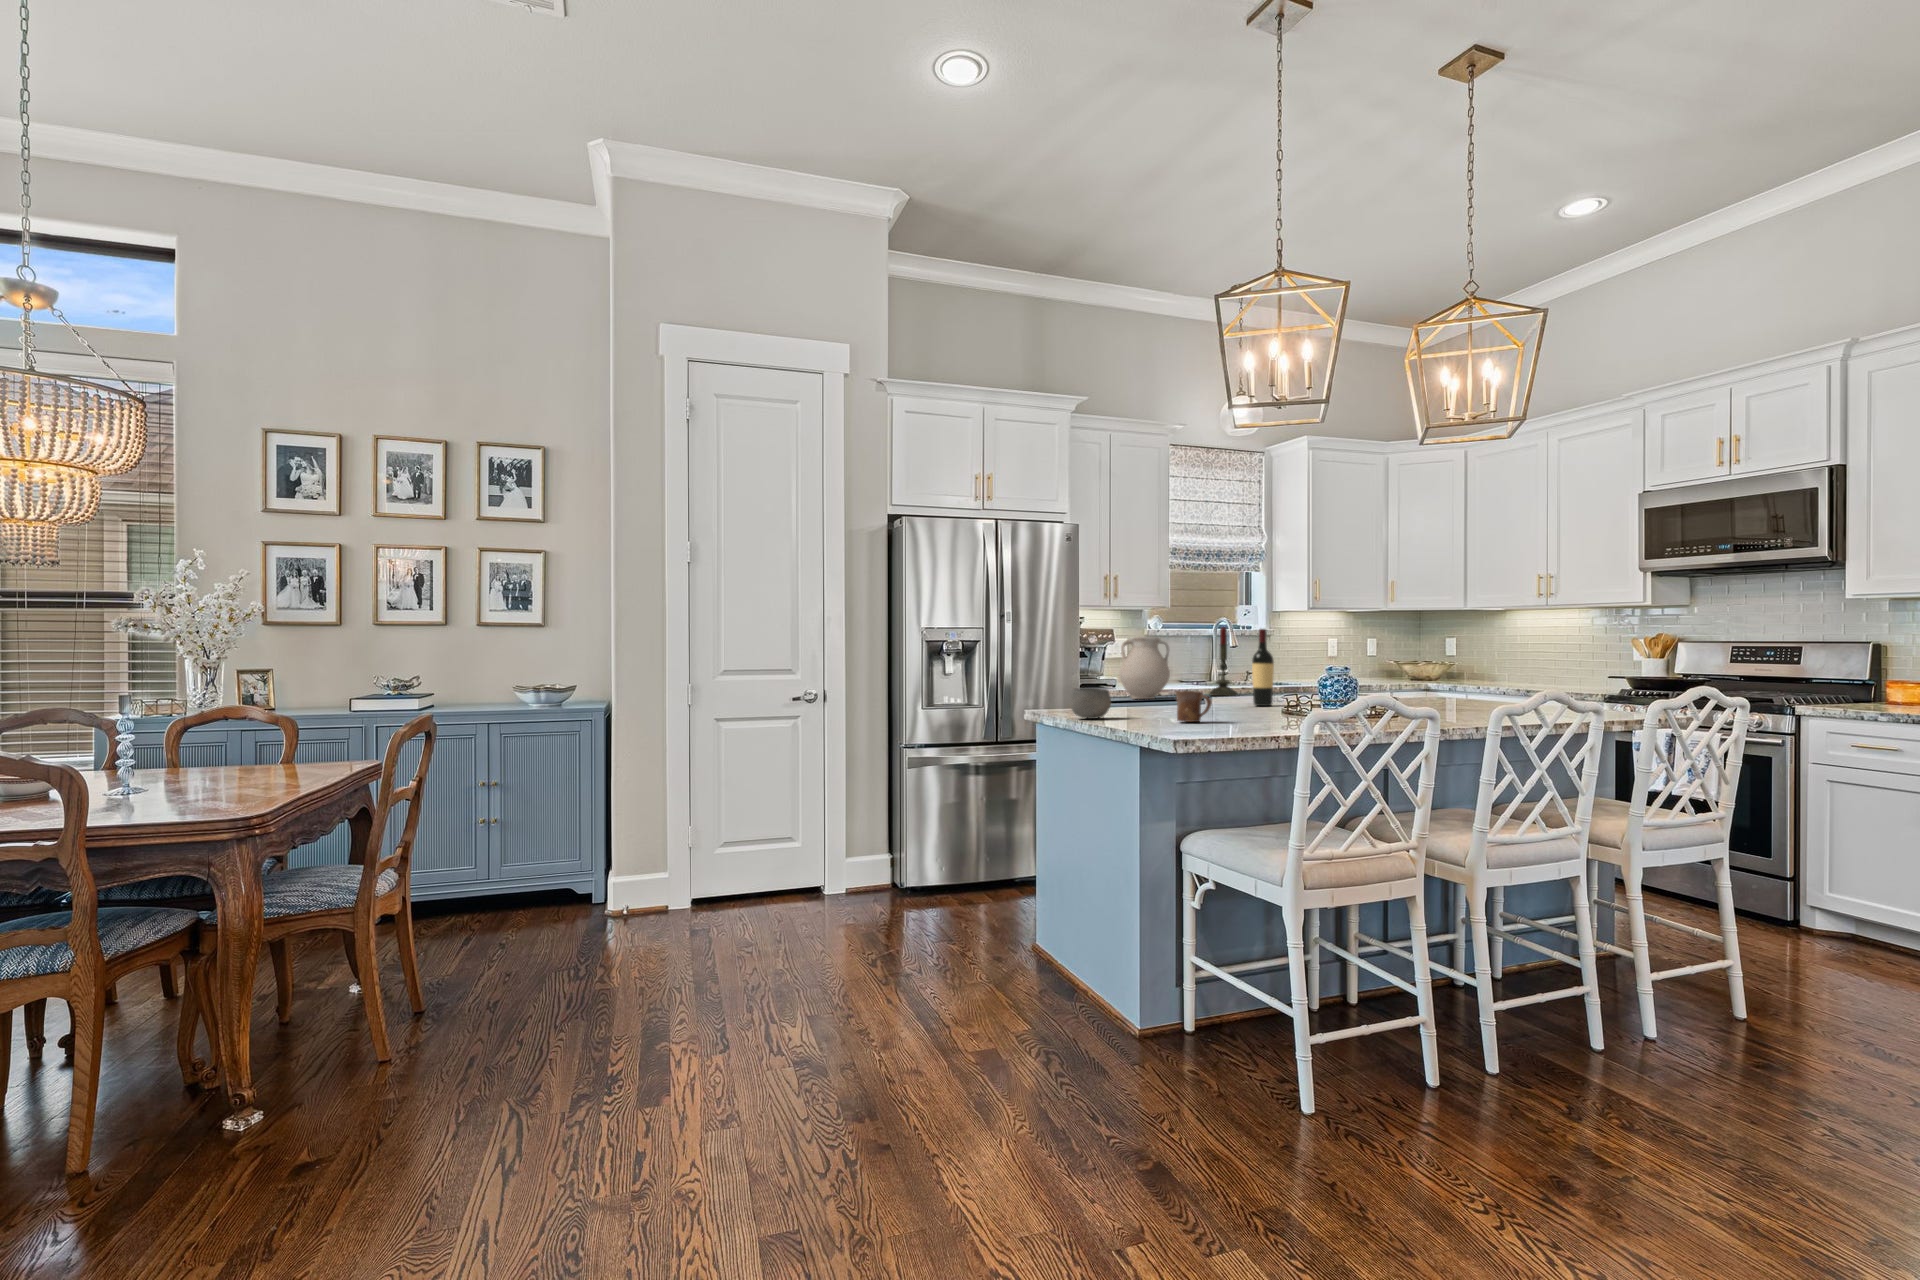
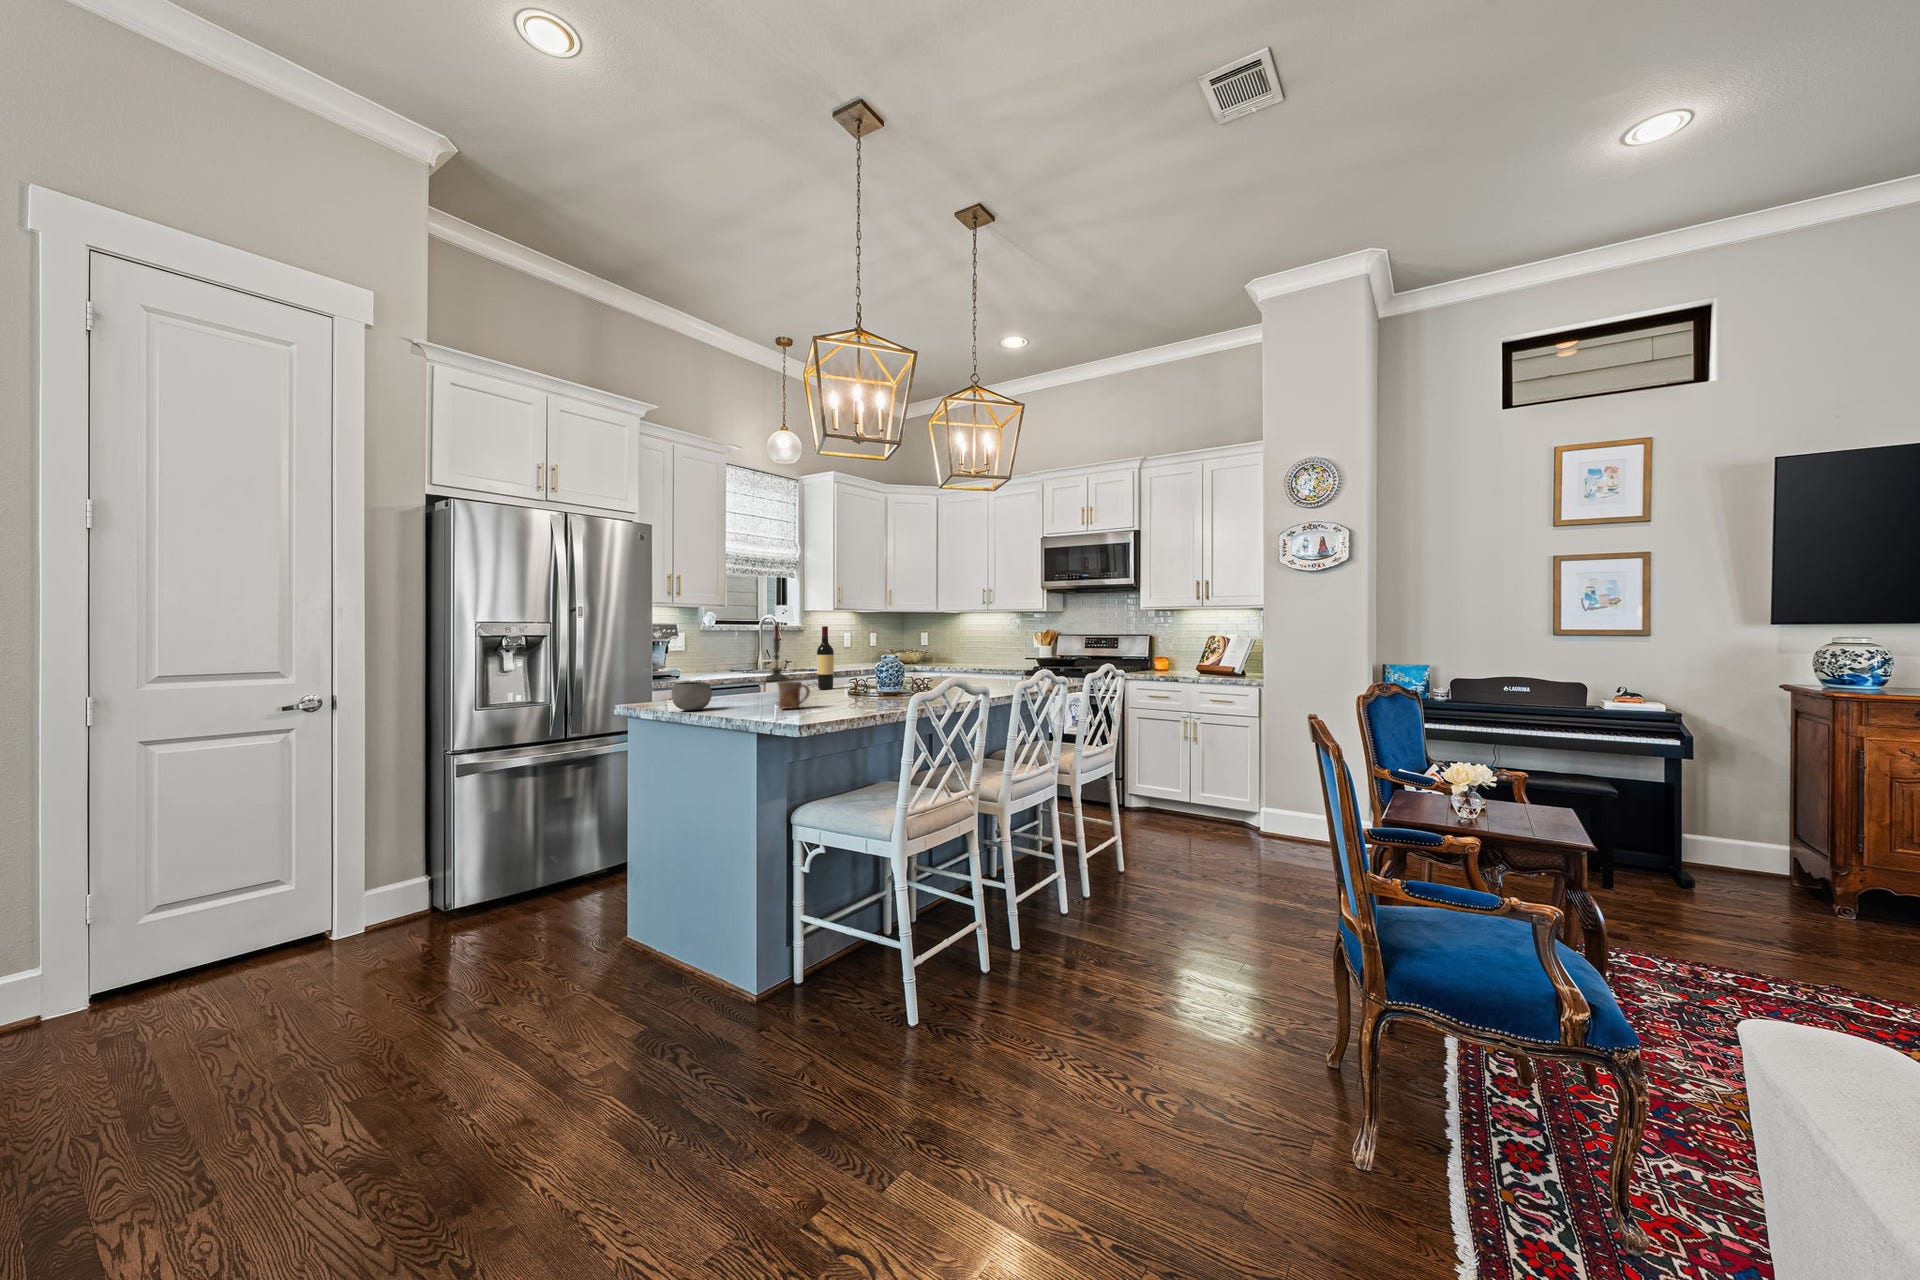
vase: present [1119,636,1170,699] -> none [690,633,735,687]

